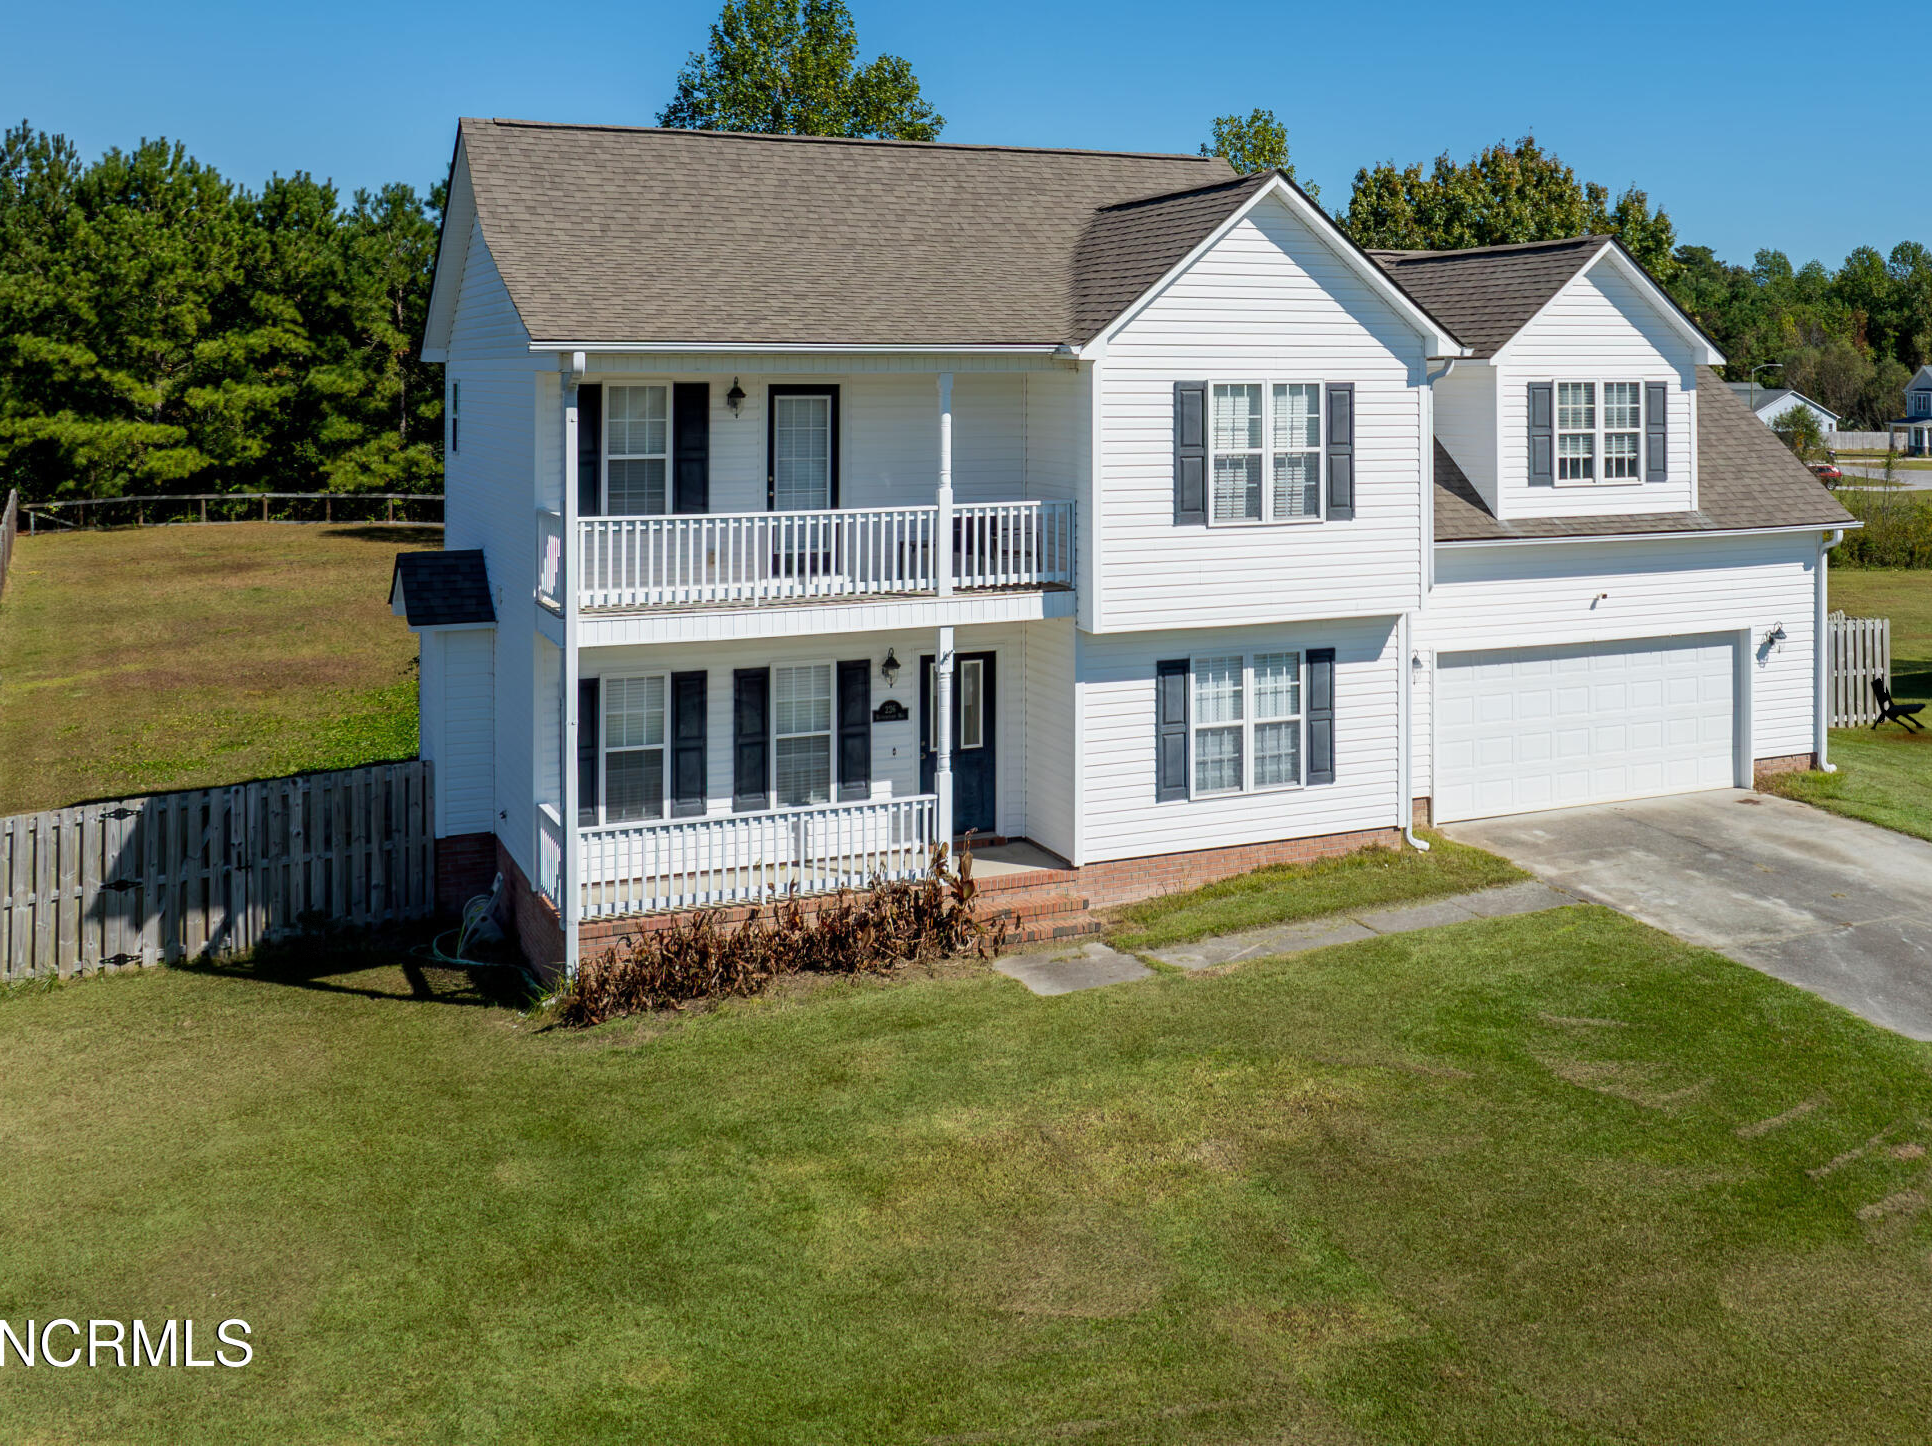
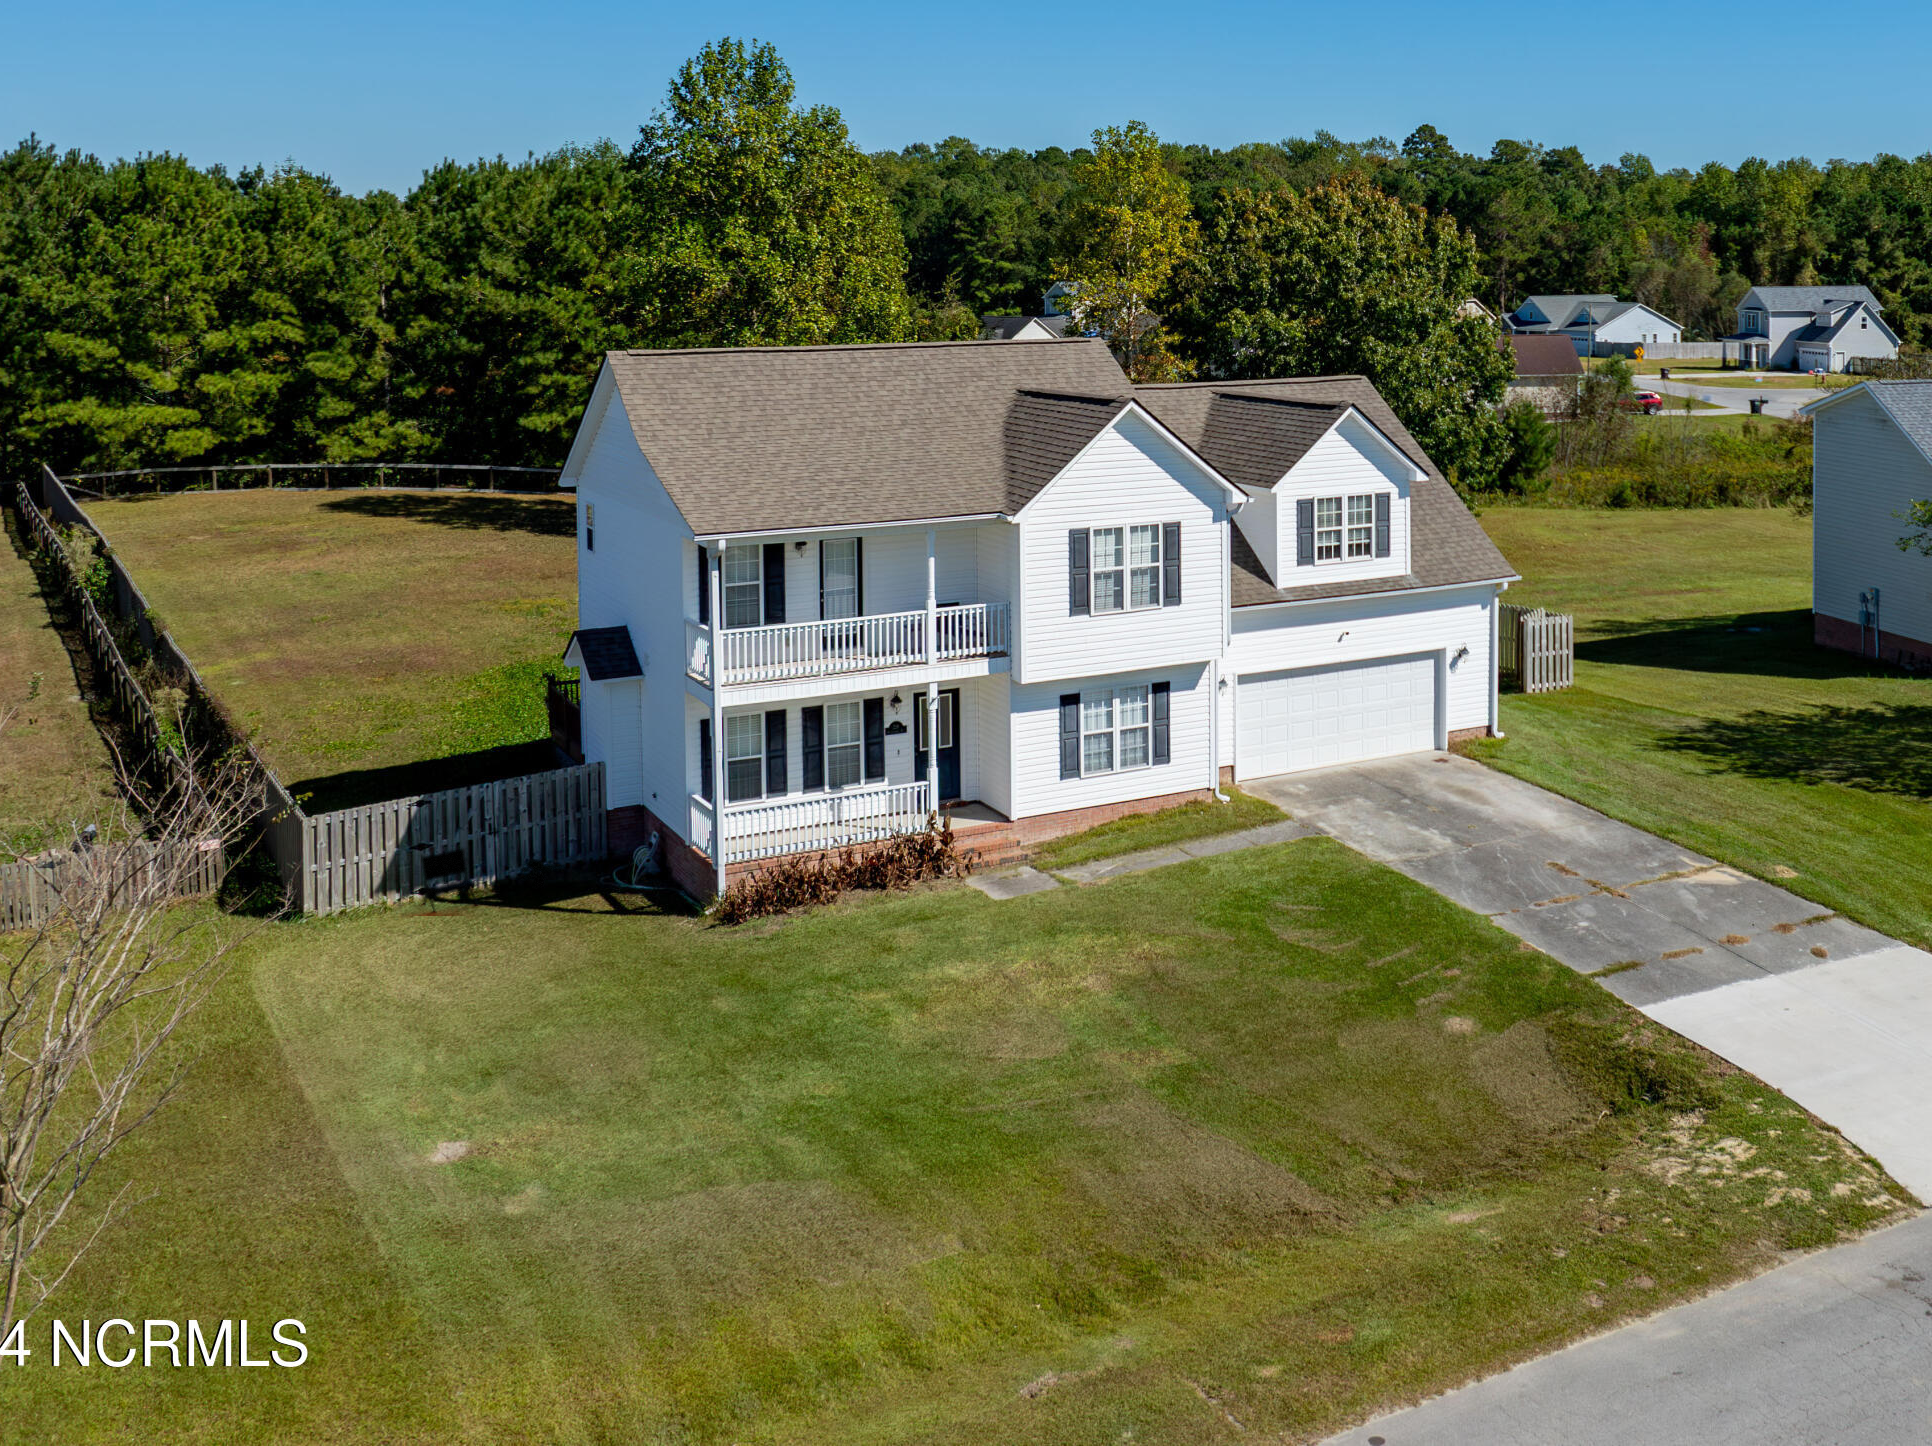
lounge chair: present [1871,678,1926,733] -> present [421,849,477,911]

